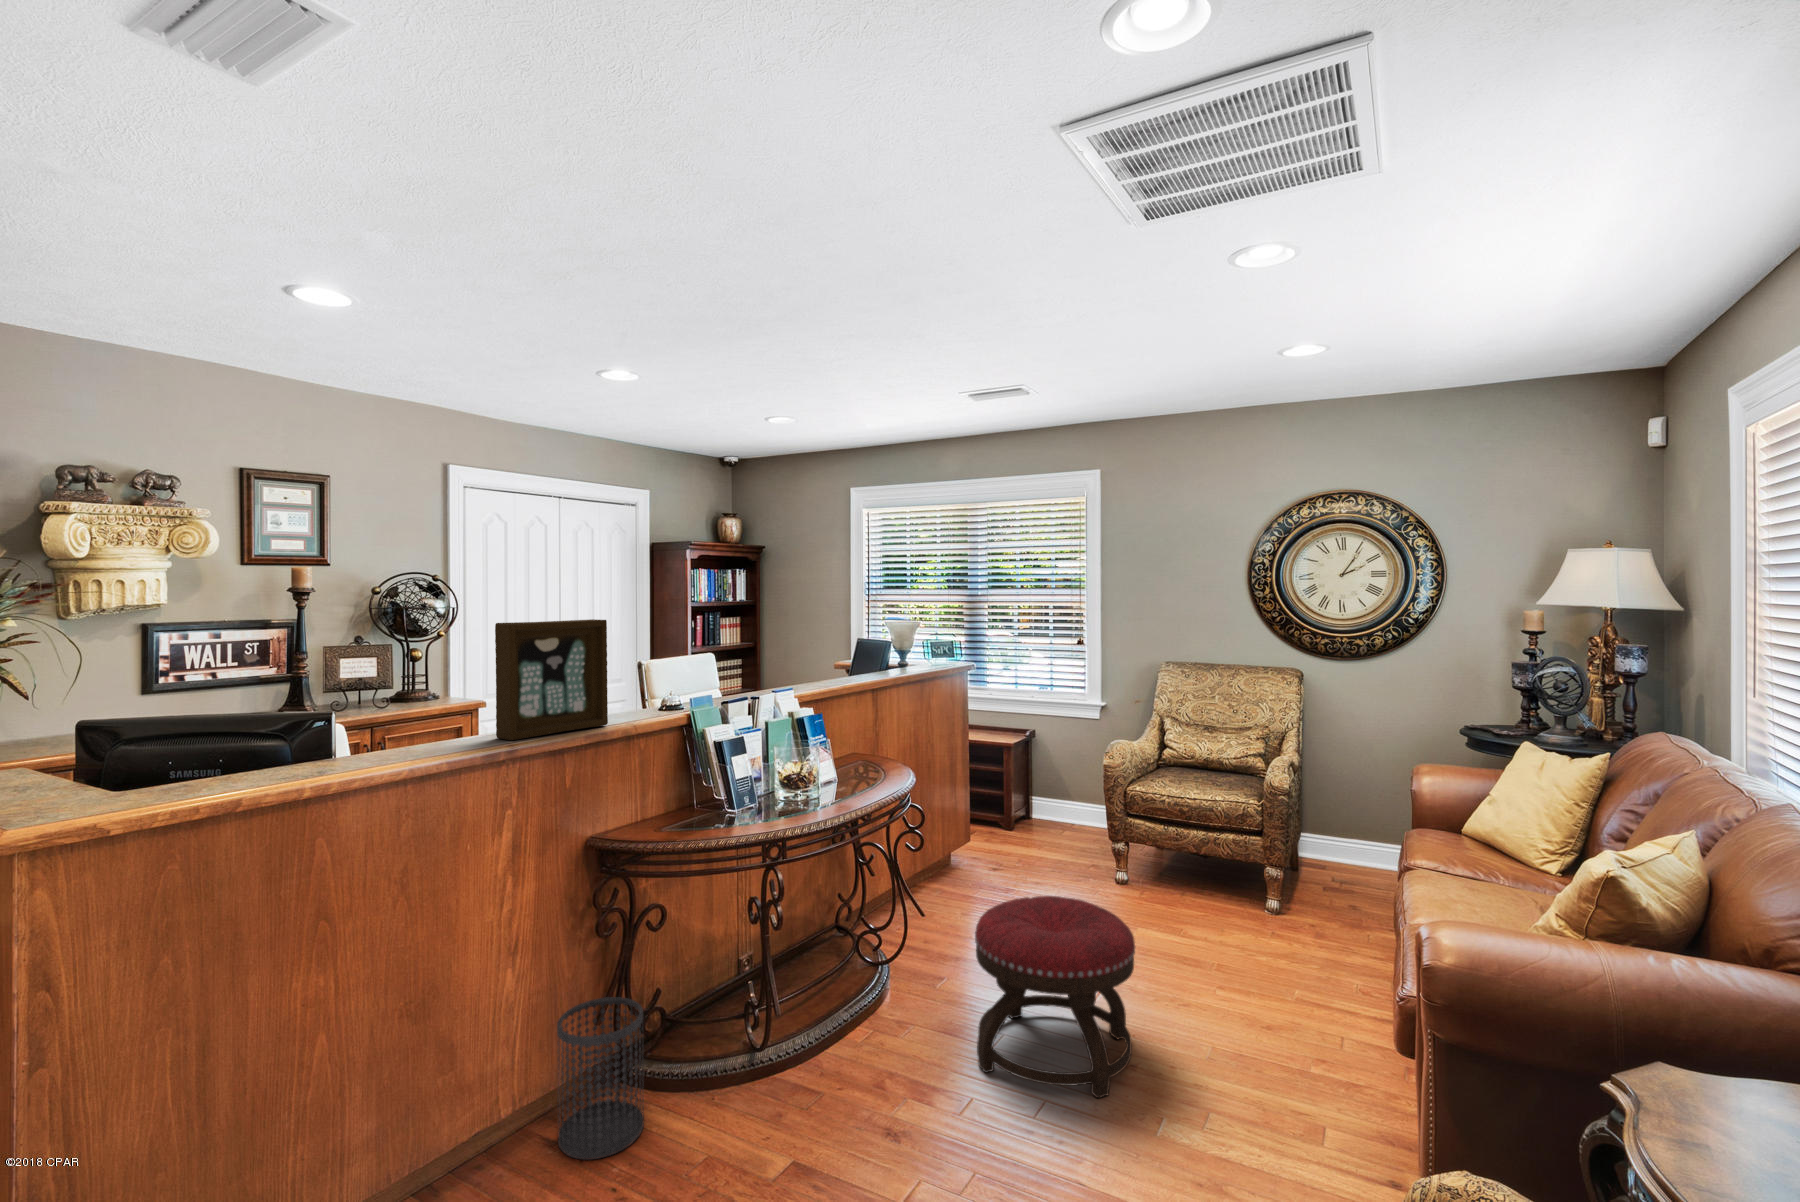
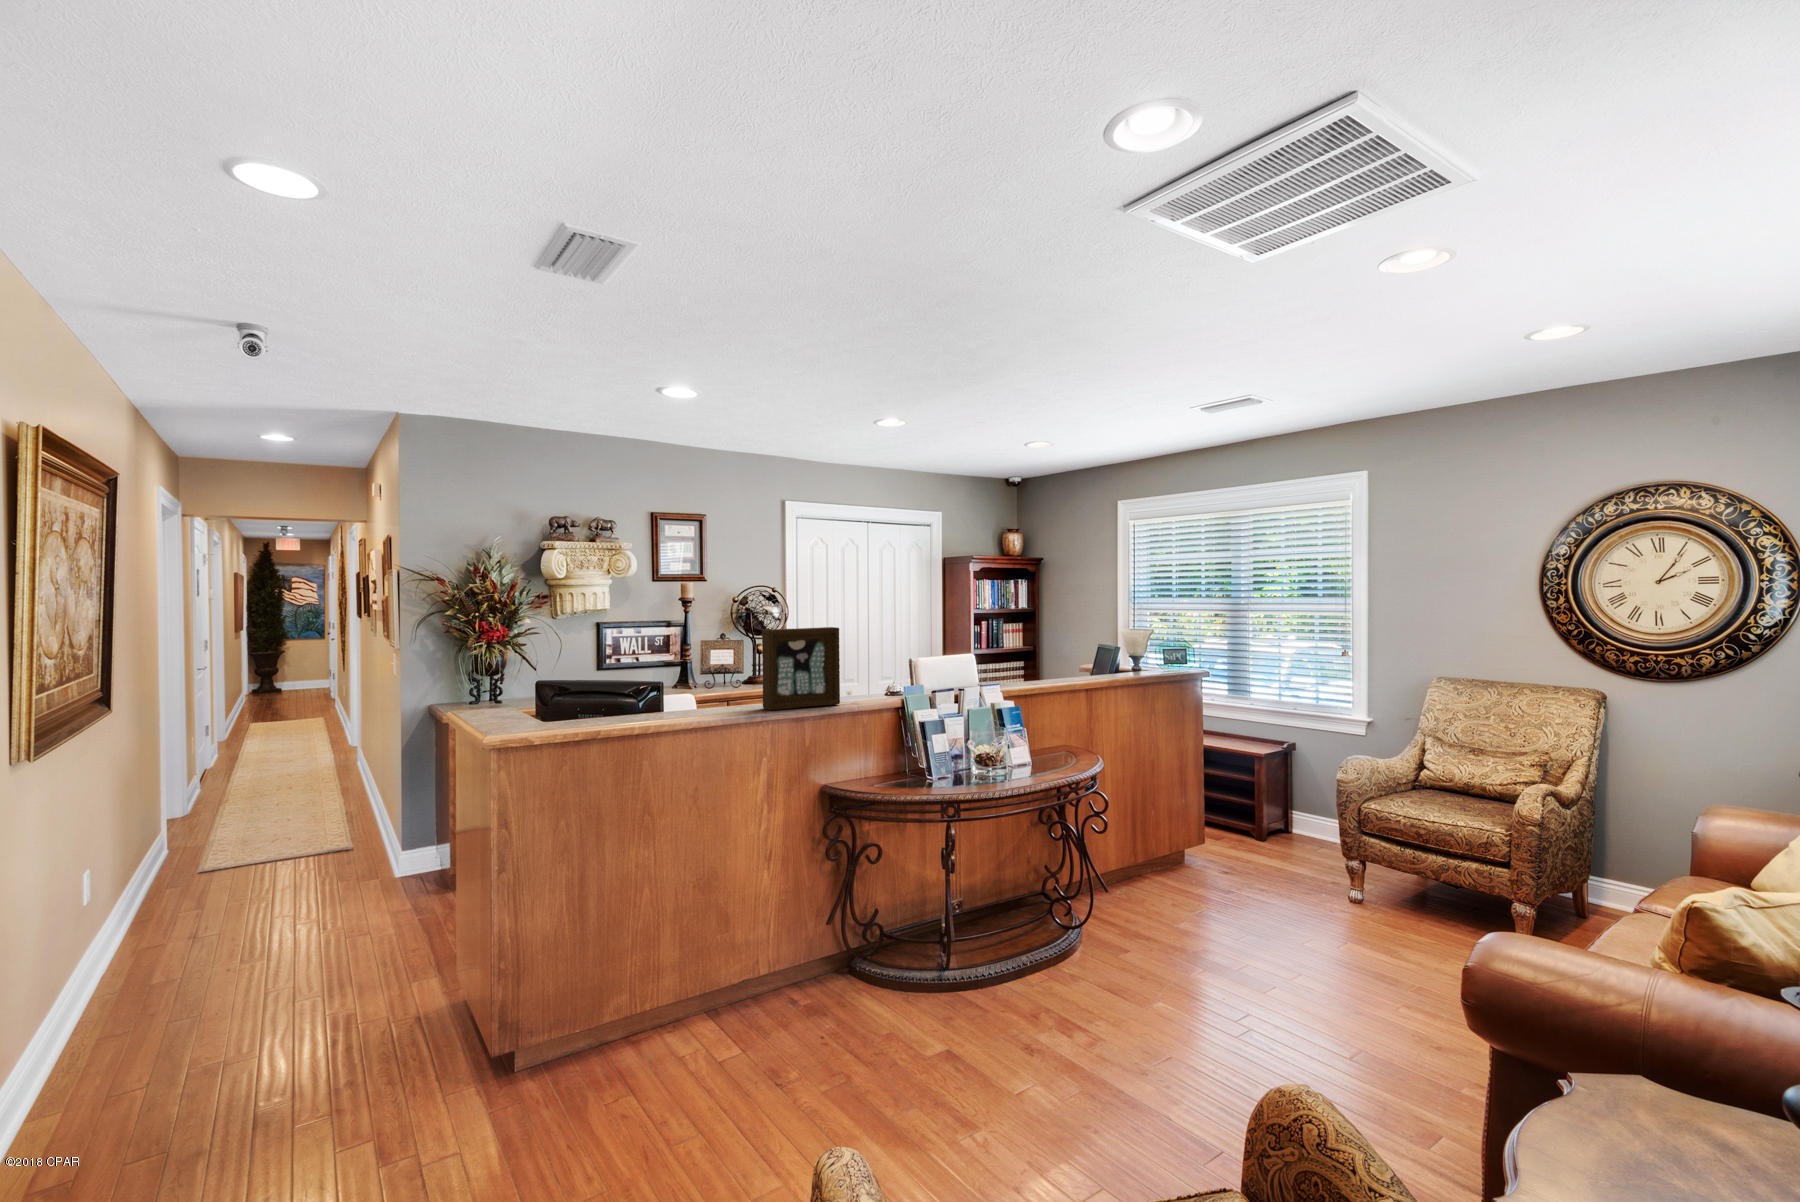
ottoman: present [975,896,1135,1099] -> none [1121,879,1273,1055]
wastebasket: present [557,997,644,1160] -> none [797,900,855,1007]

